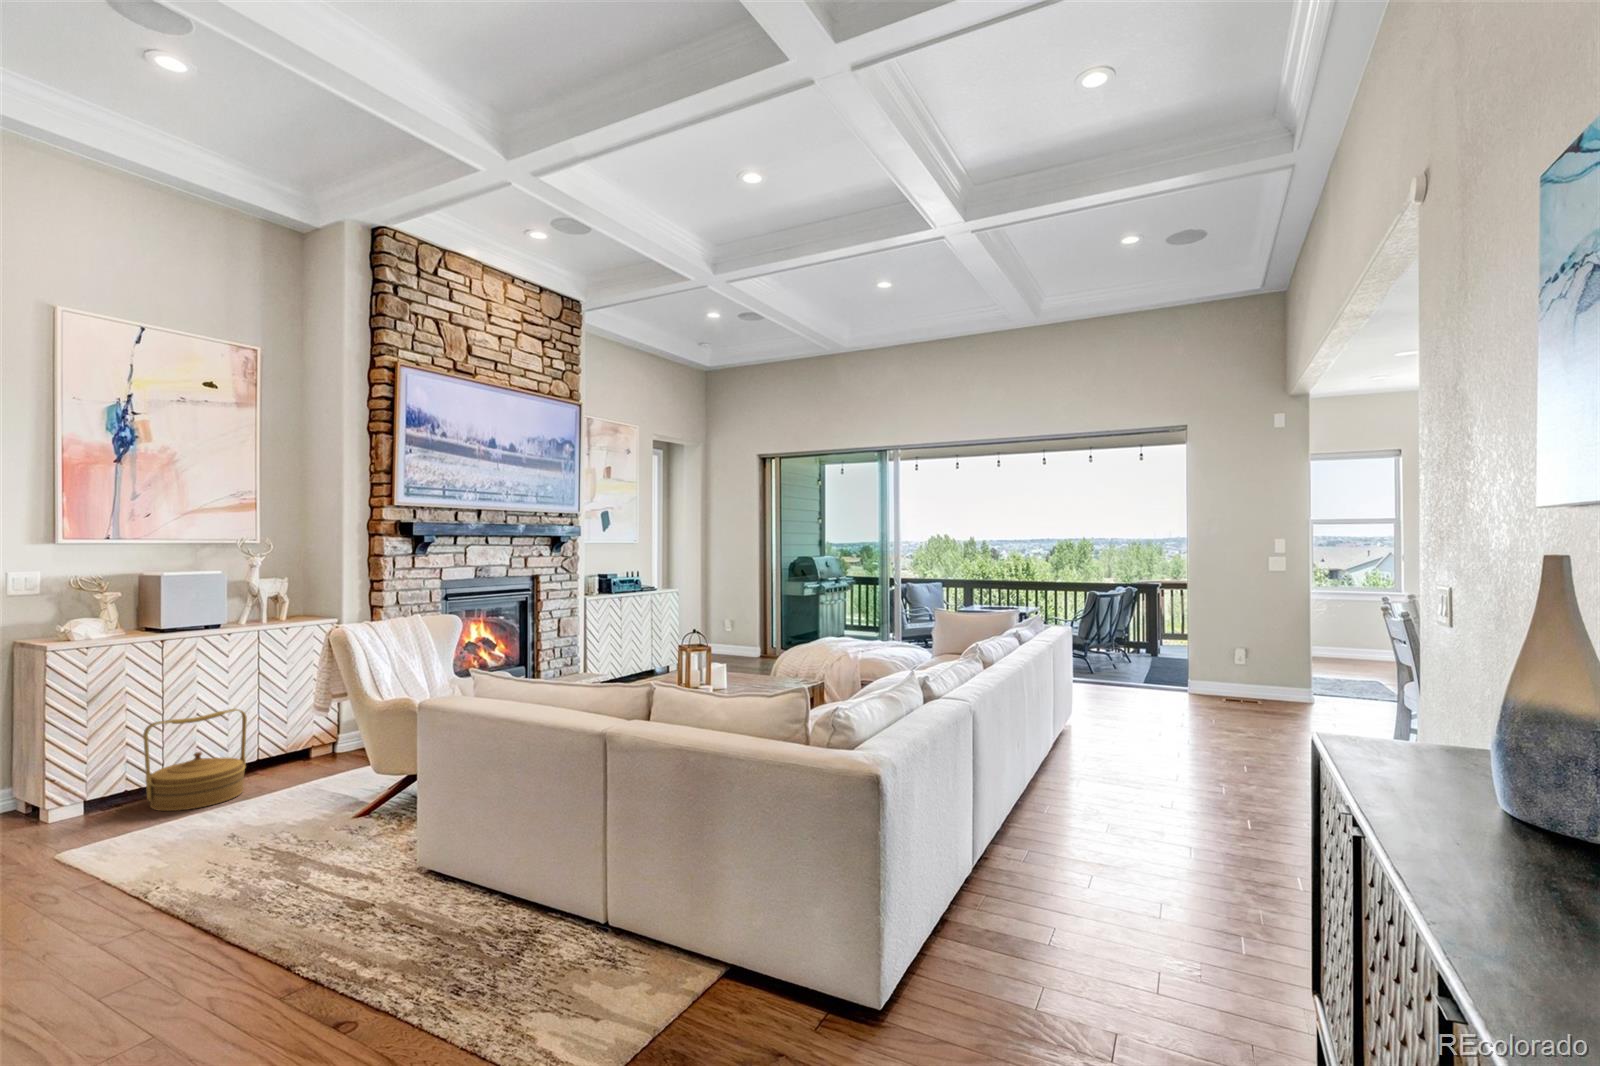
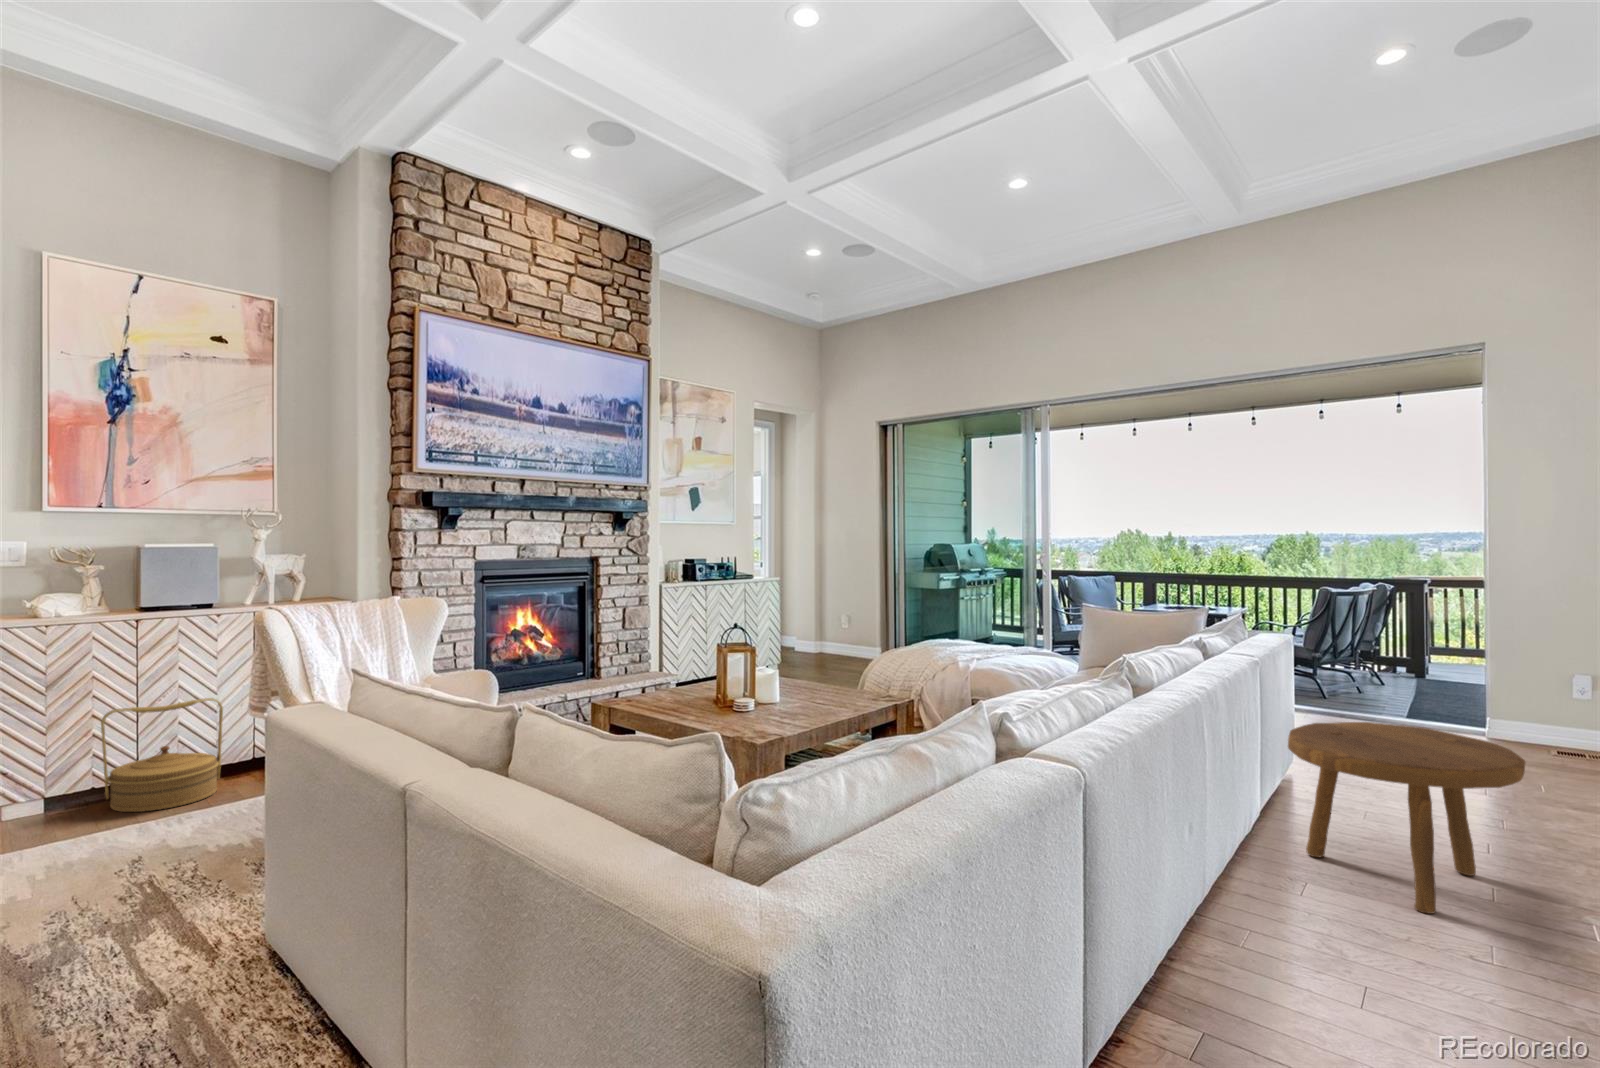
footstool: none [1085,688,1217,803] -> present [1288,722,1525,914]

